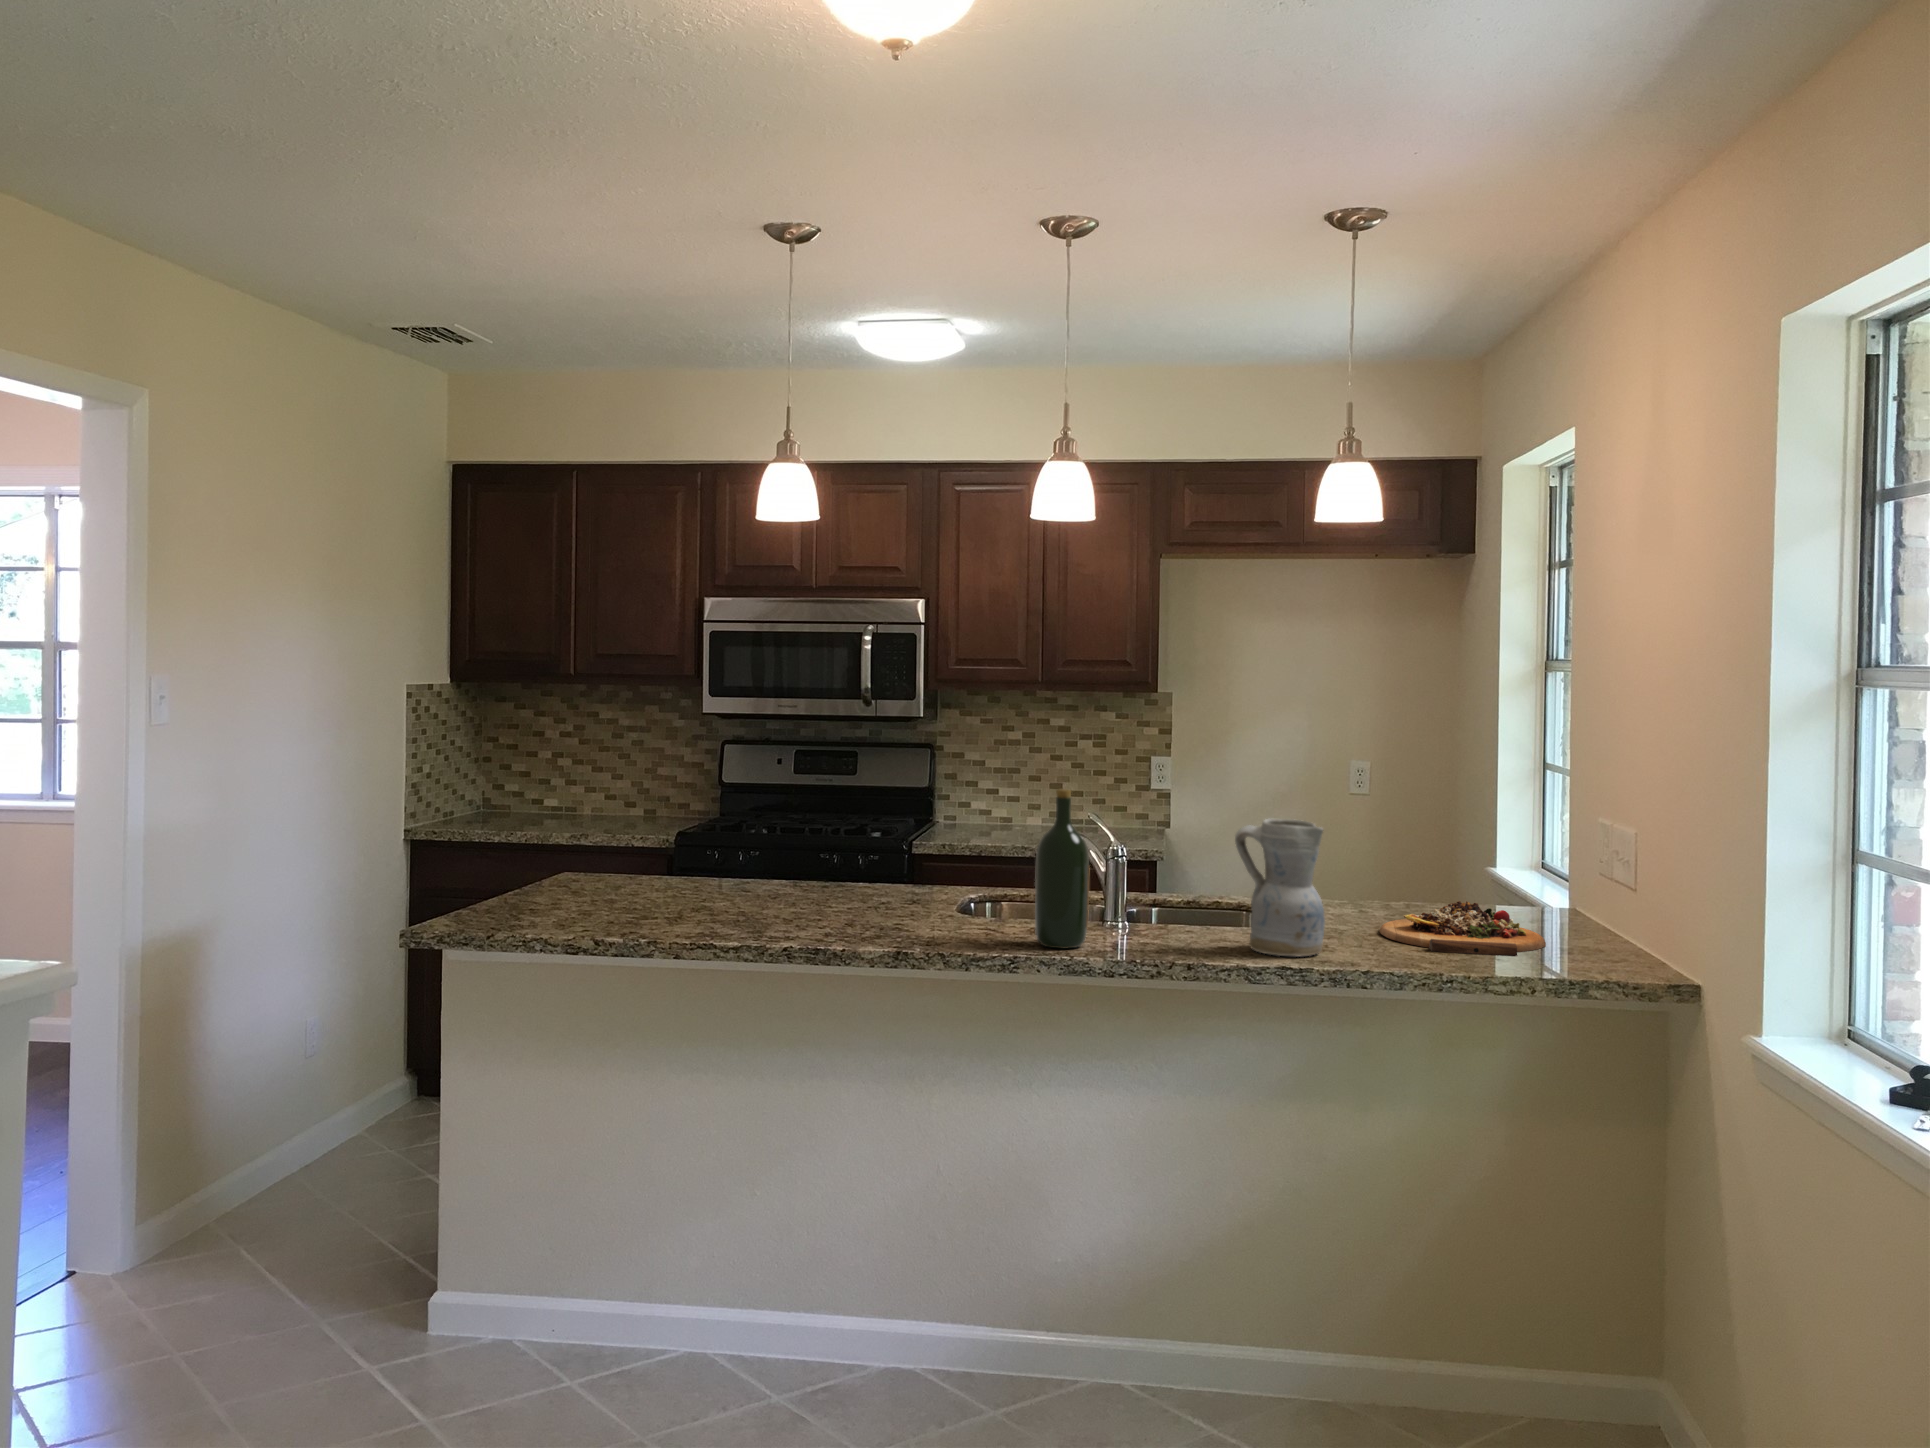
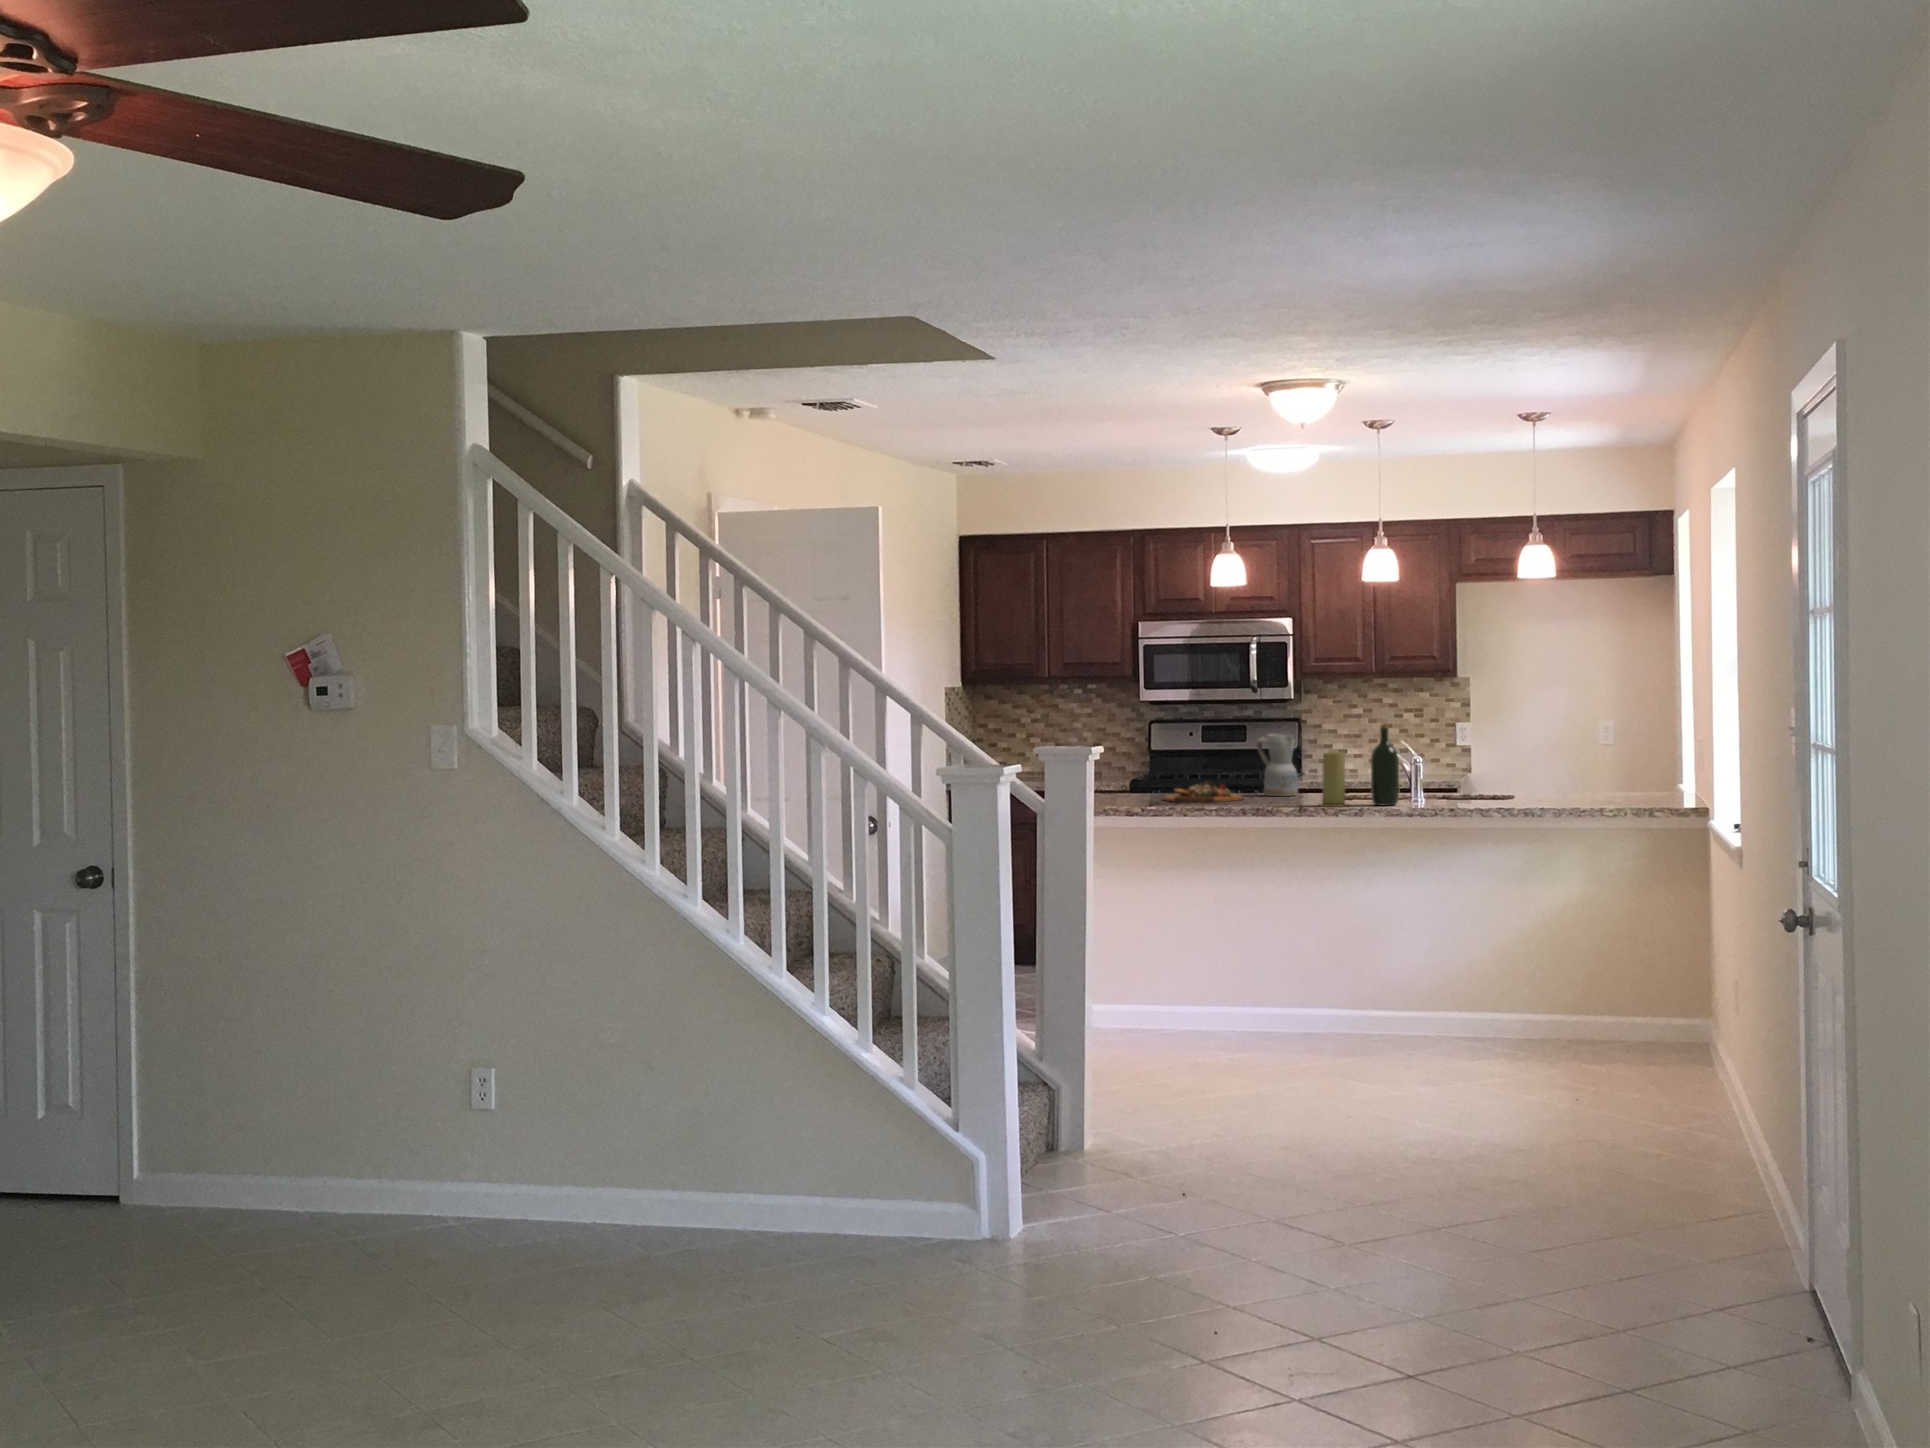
ceramic pitcher: present [1235,818,1325,957] -> present [1256,734,1298,796]
candle: none [933,839,993,951] -> present [1320,752,1349,807]
cutting board: present [1380,901,1546,957] -> present [1164,782,1243,803]

